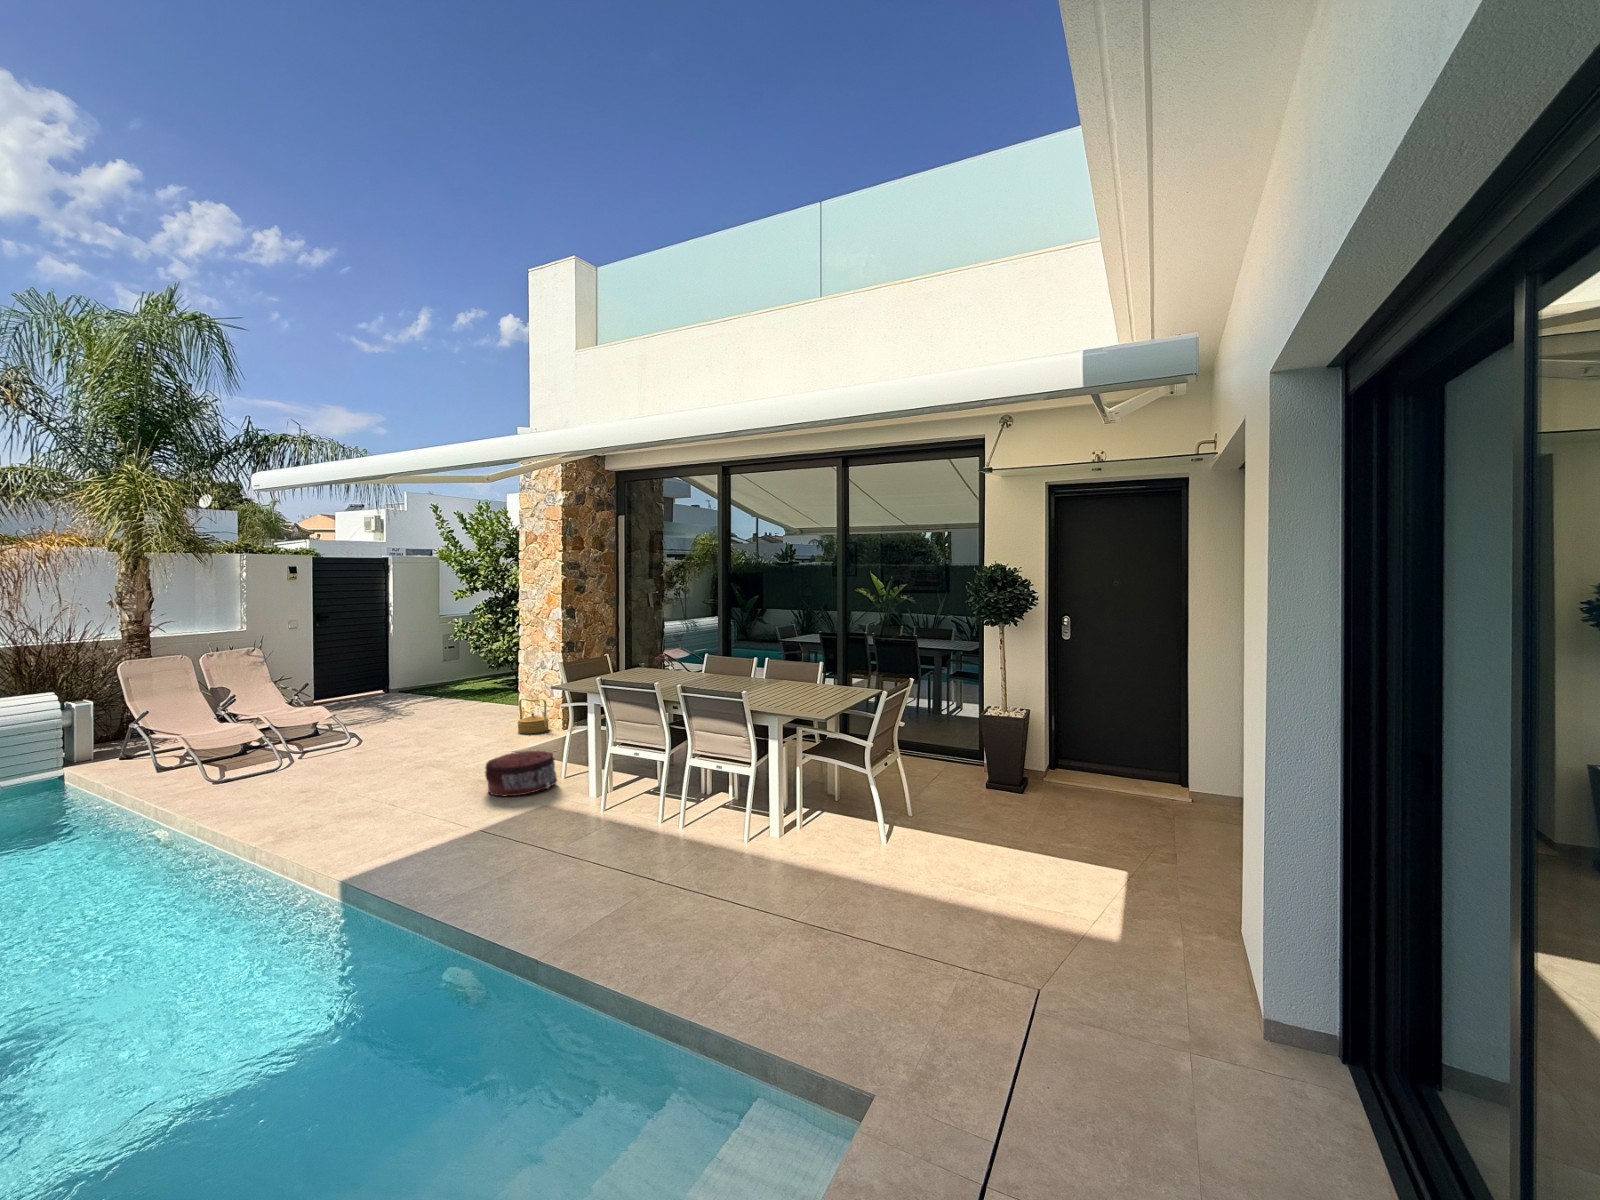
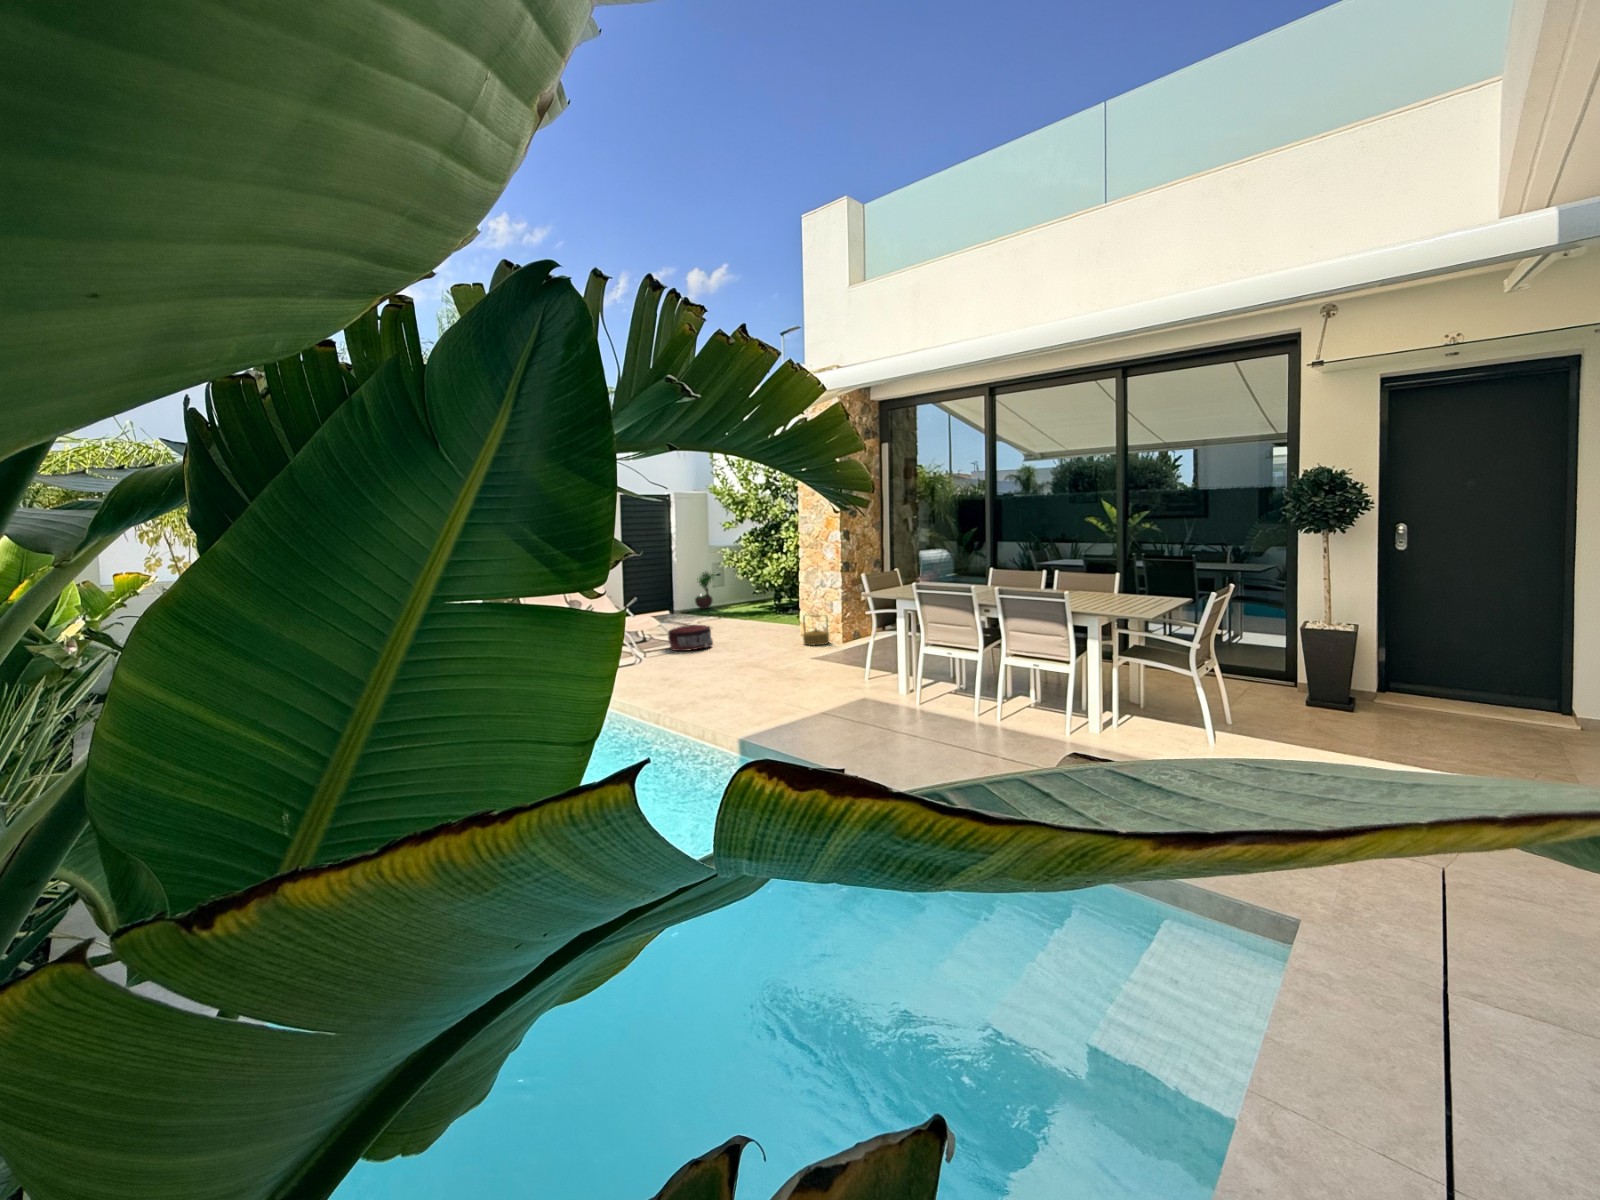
potted tree: none [418,642,445,687] -> present [695,572,715,609]
pouf: present [485,751,557,796] -> present [668,625,713,651]

